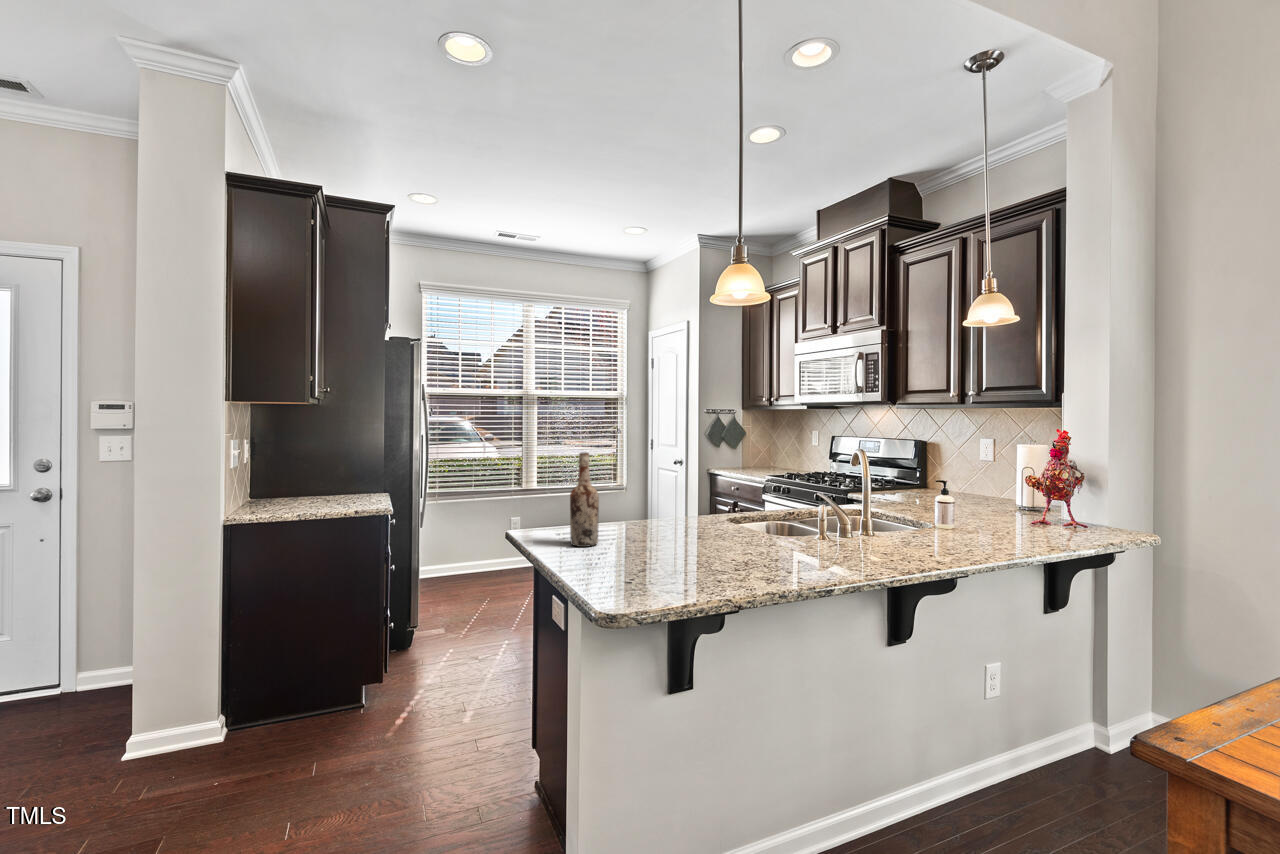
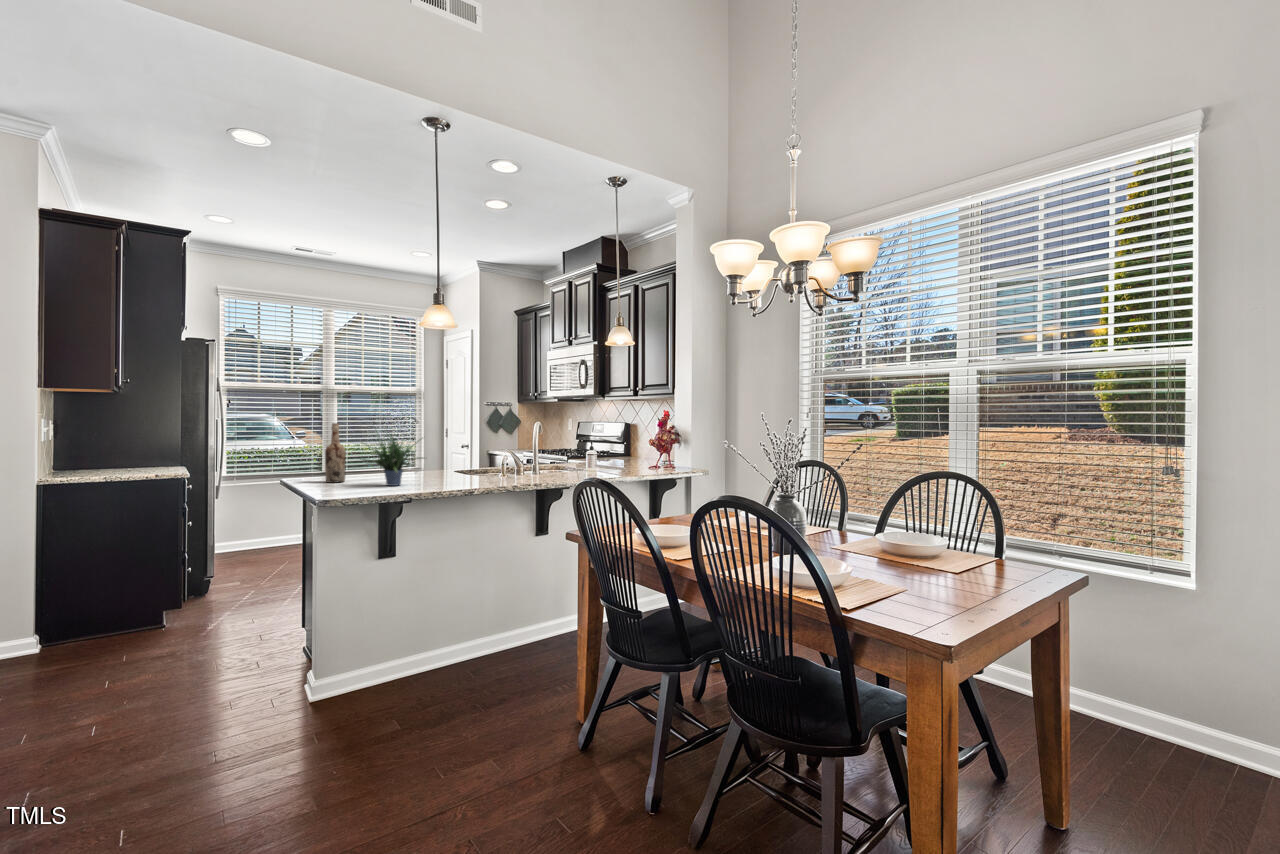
potted plant: none [628,452,746,564] -> present [363,436,423,486]

